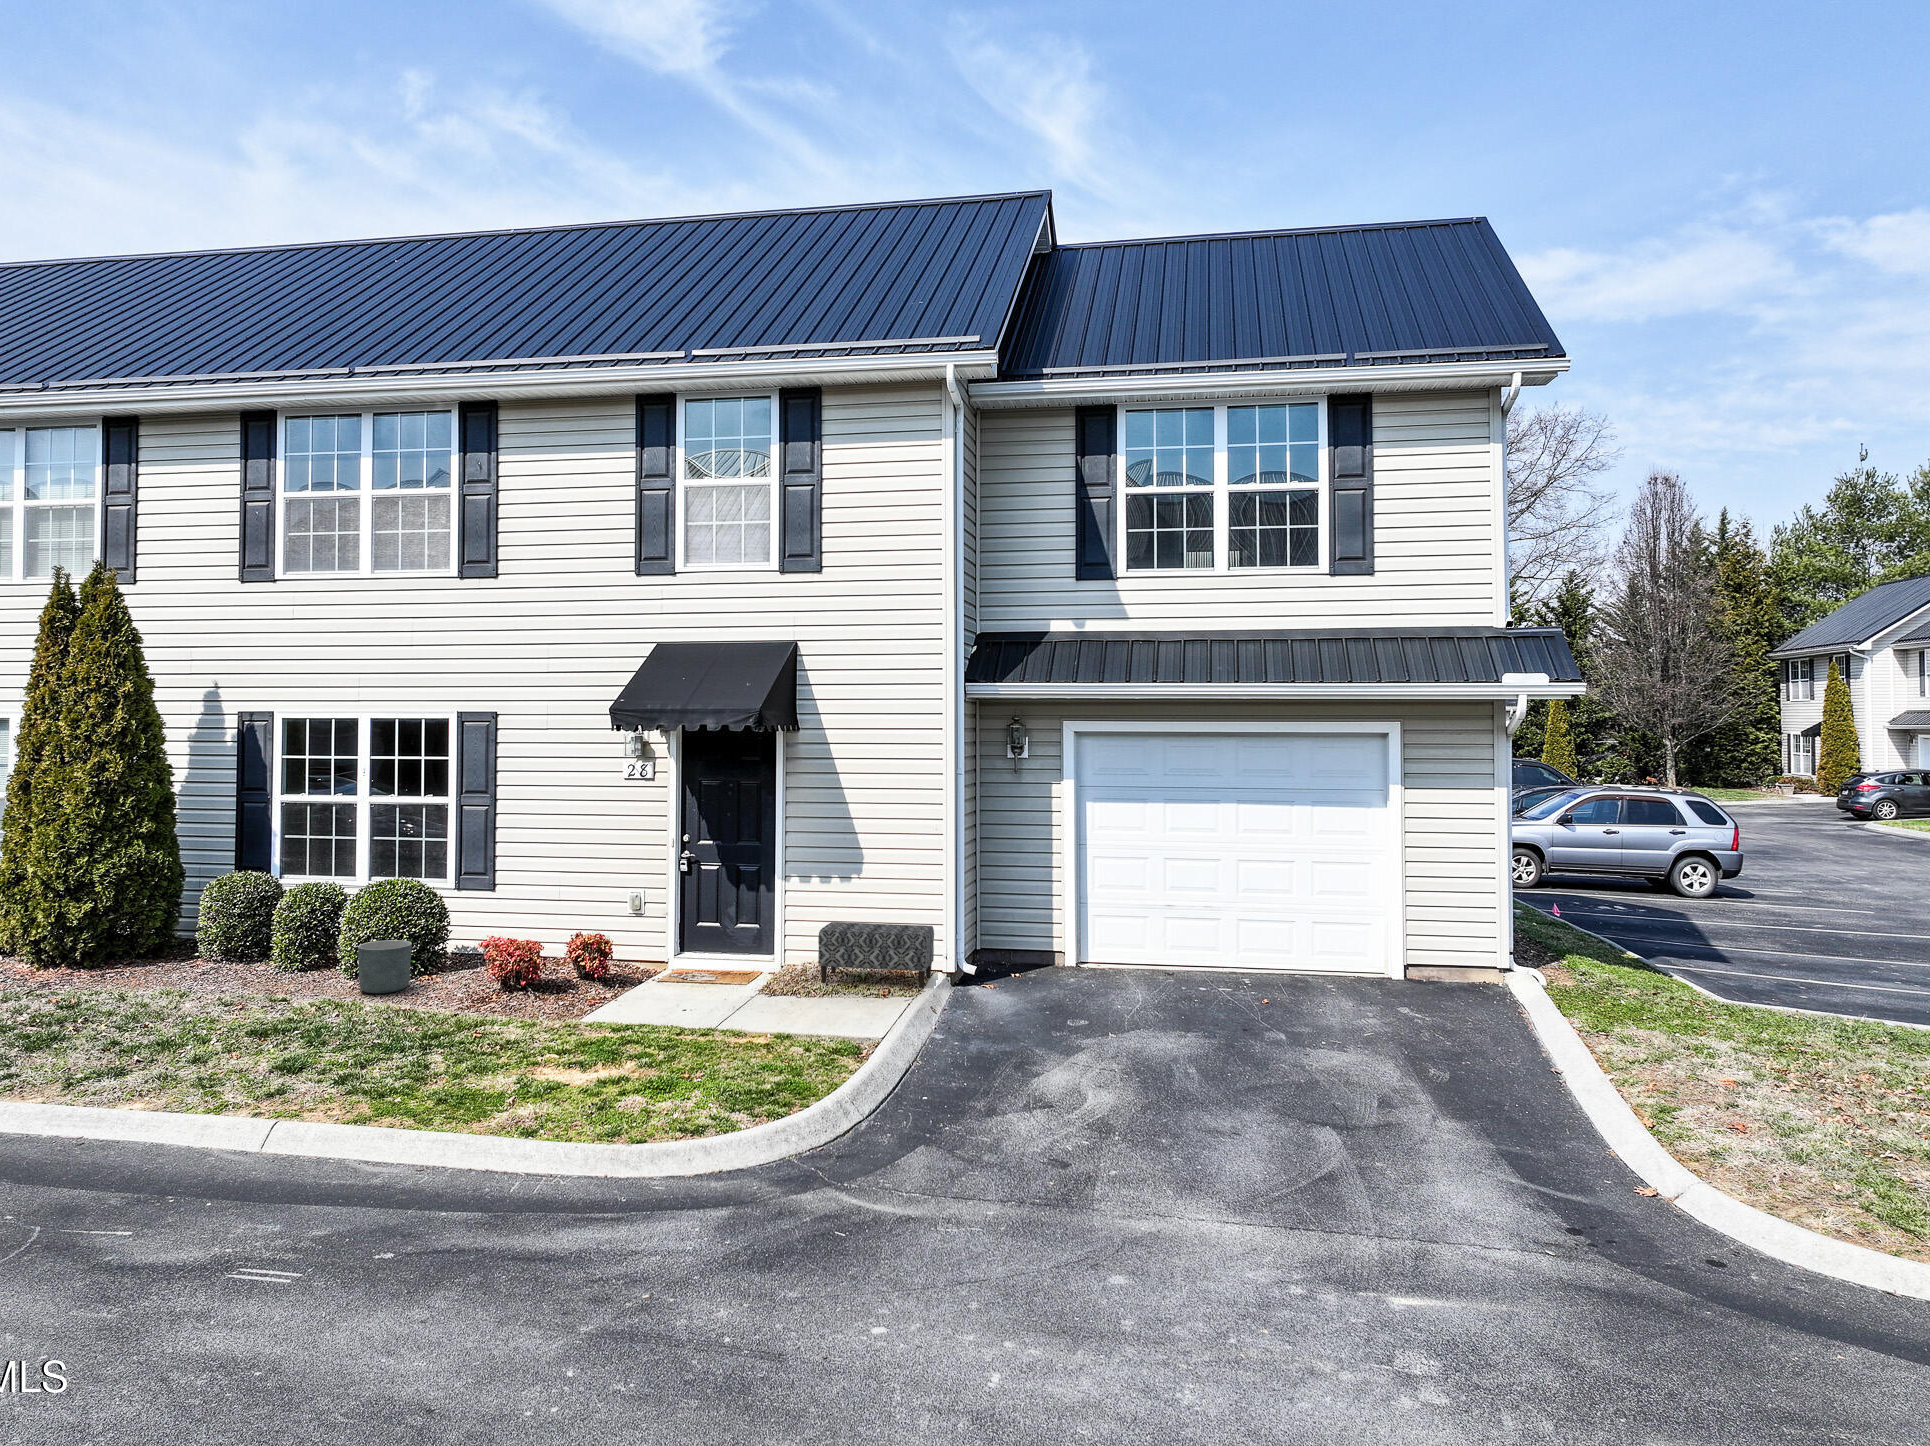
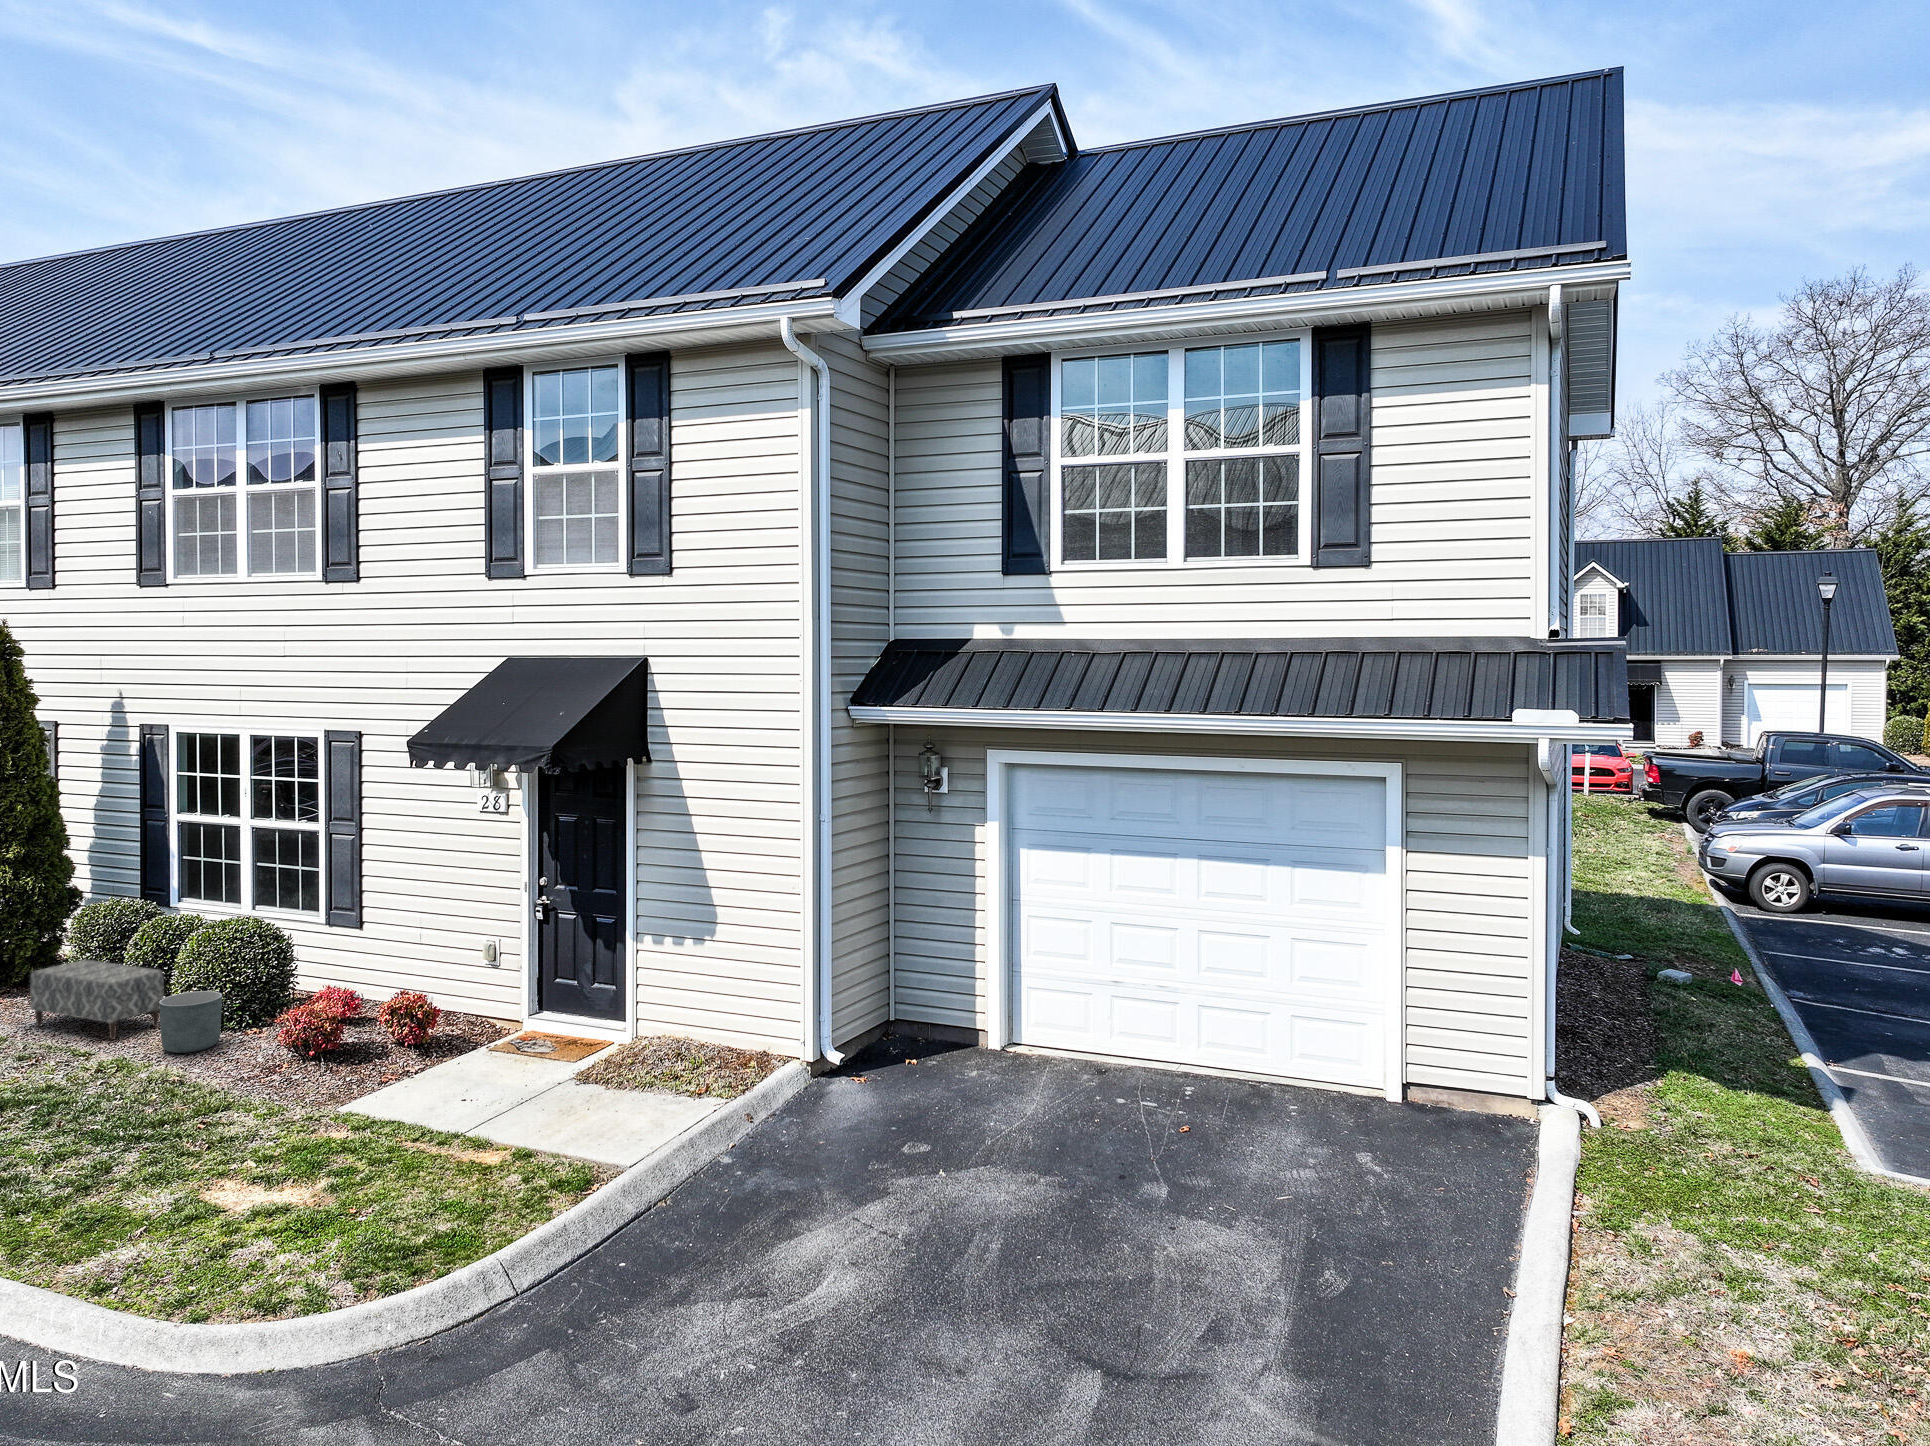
bench: present [818,922,934,987] -> present [30,960,164,1039]

